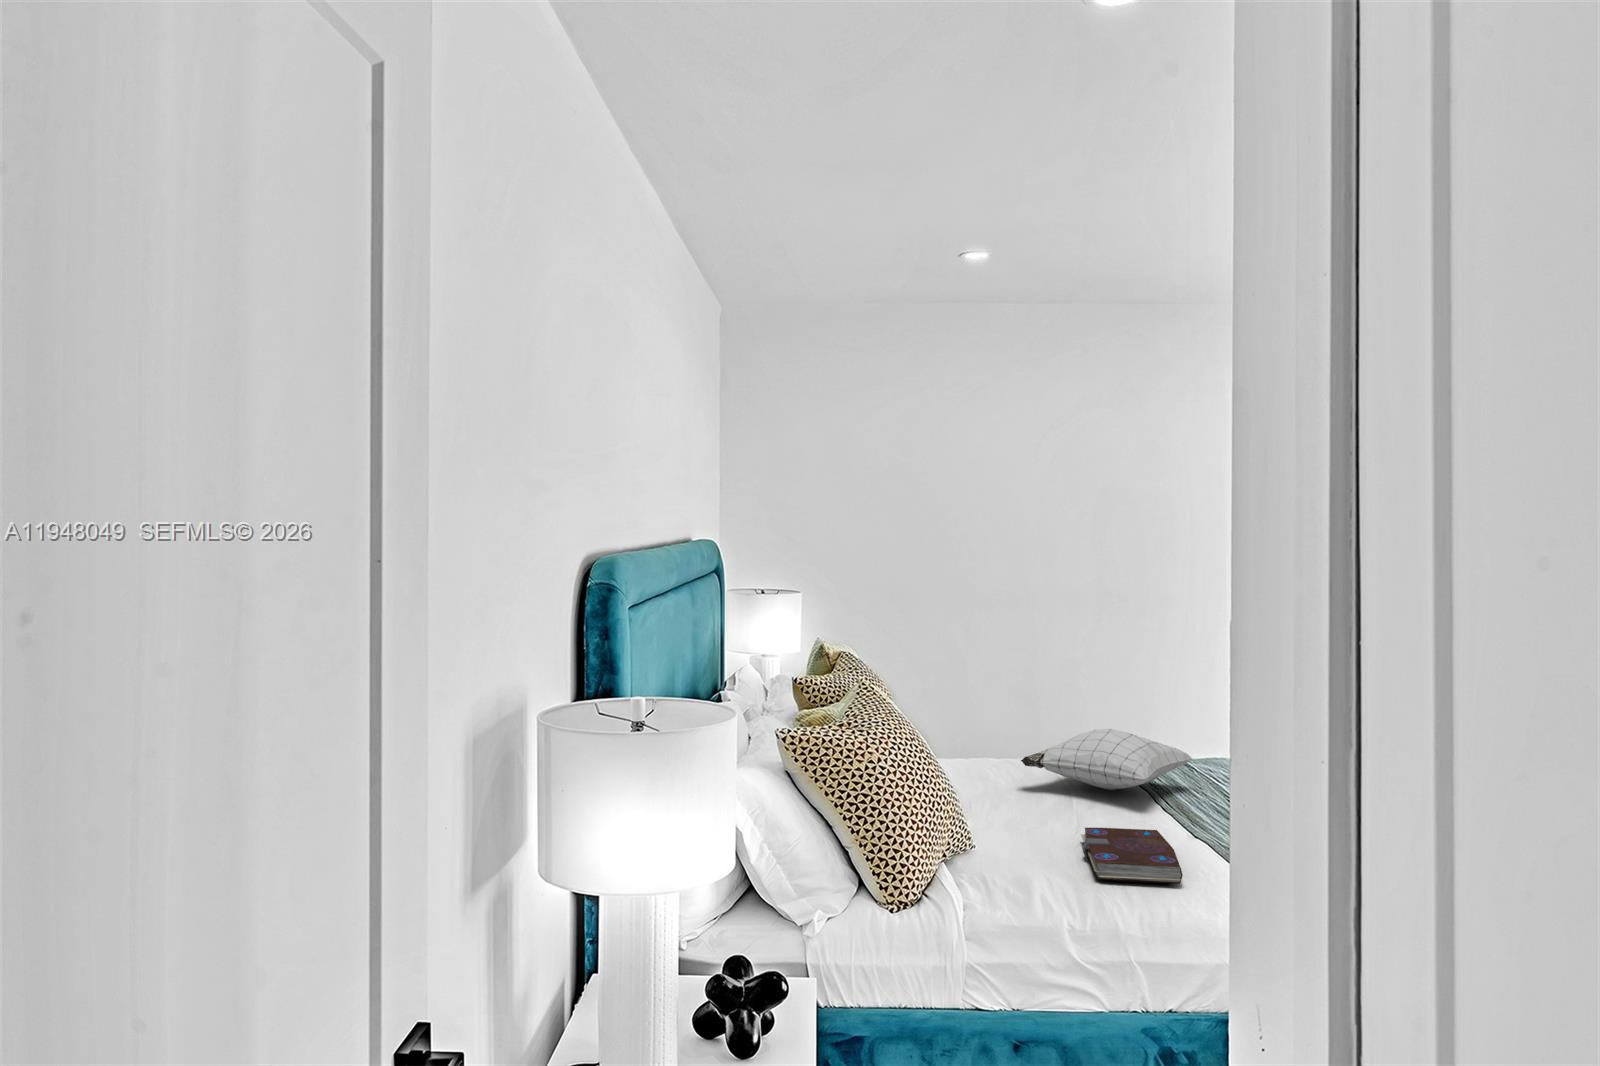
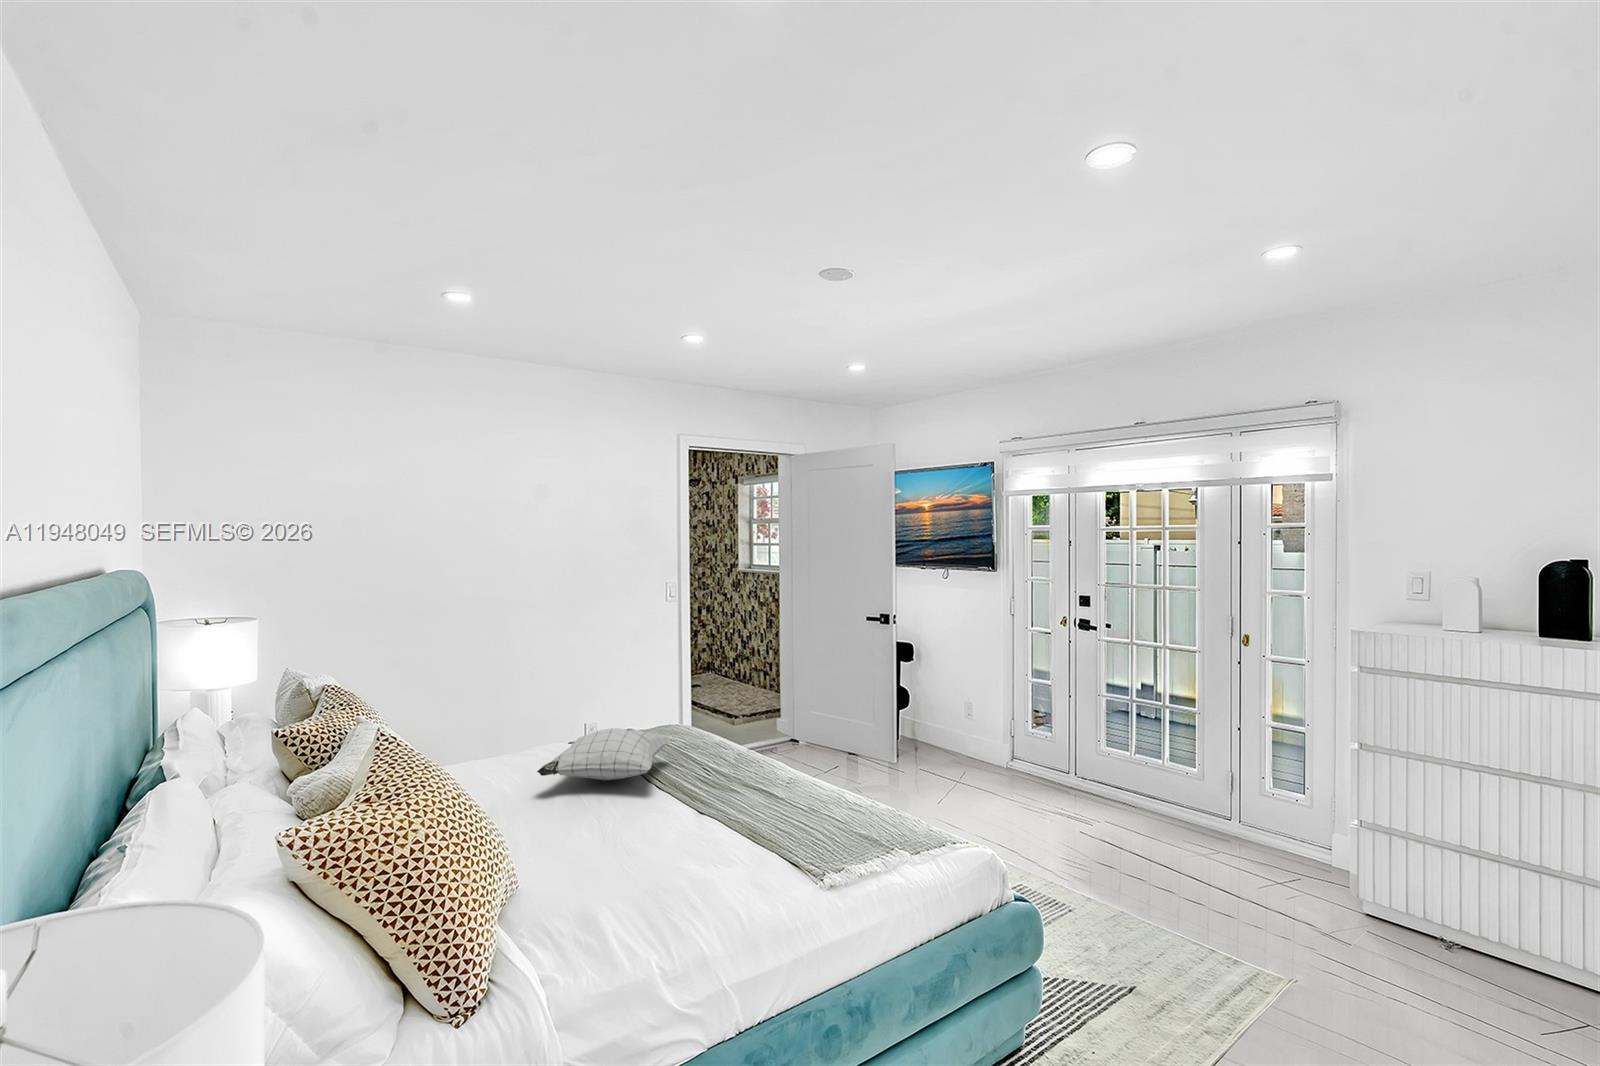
book: present [1081,828,1183,884] -> none [616,818,721,890]

